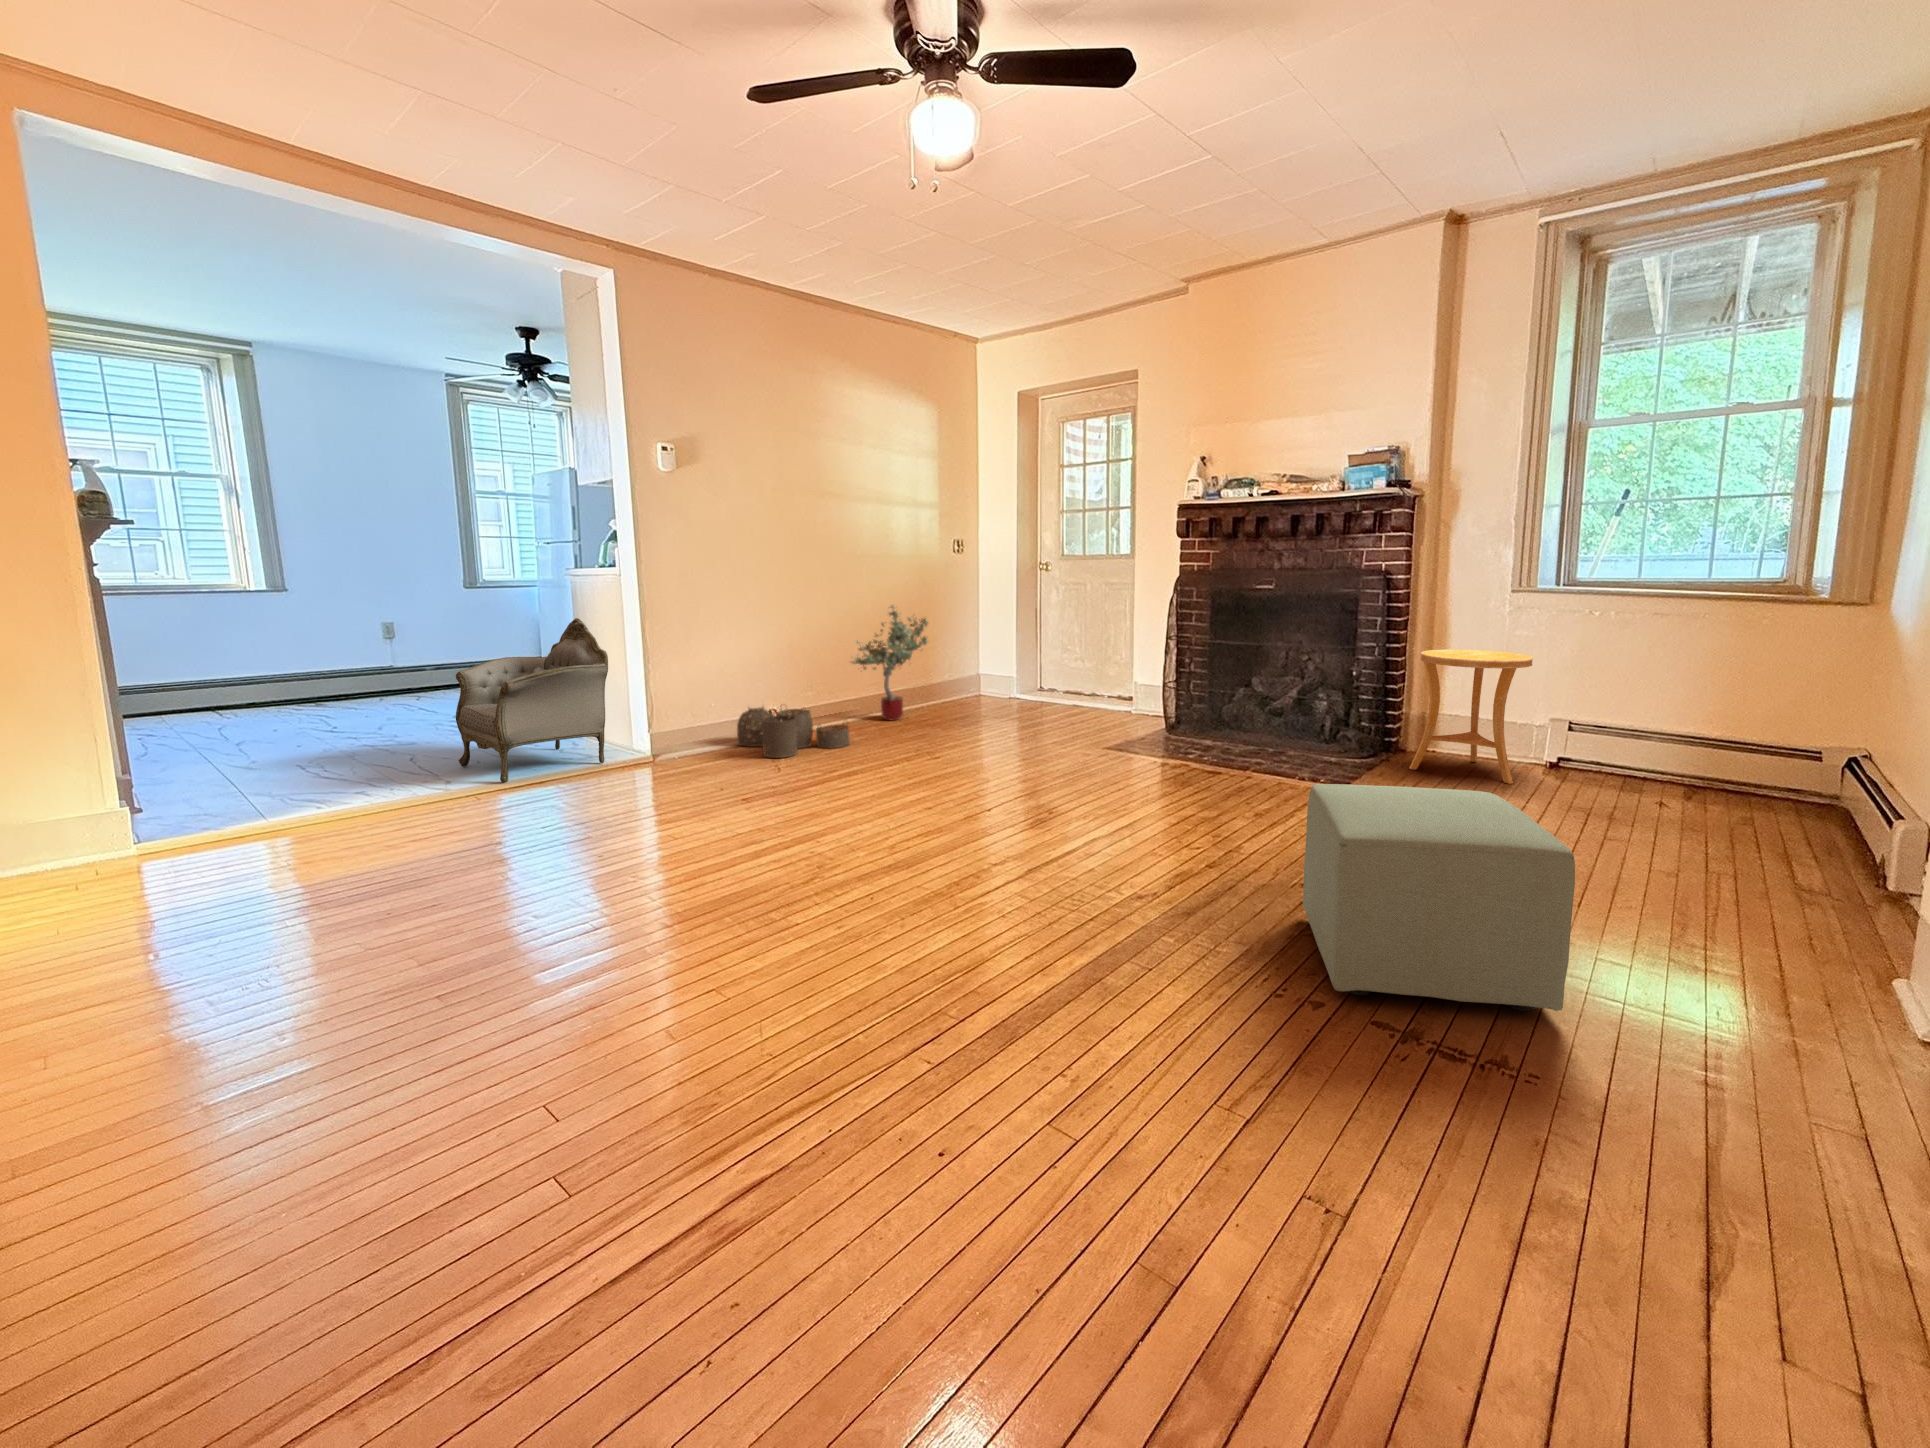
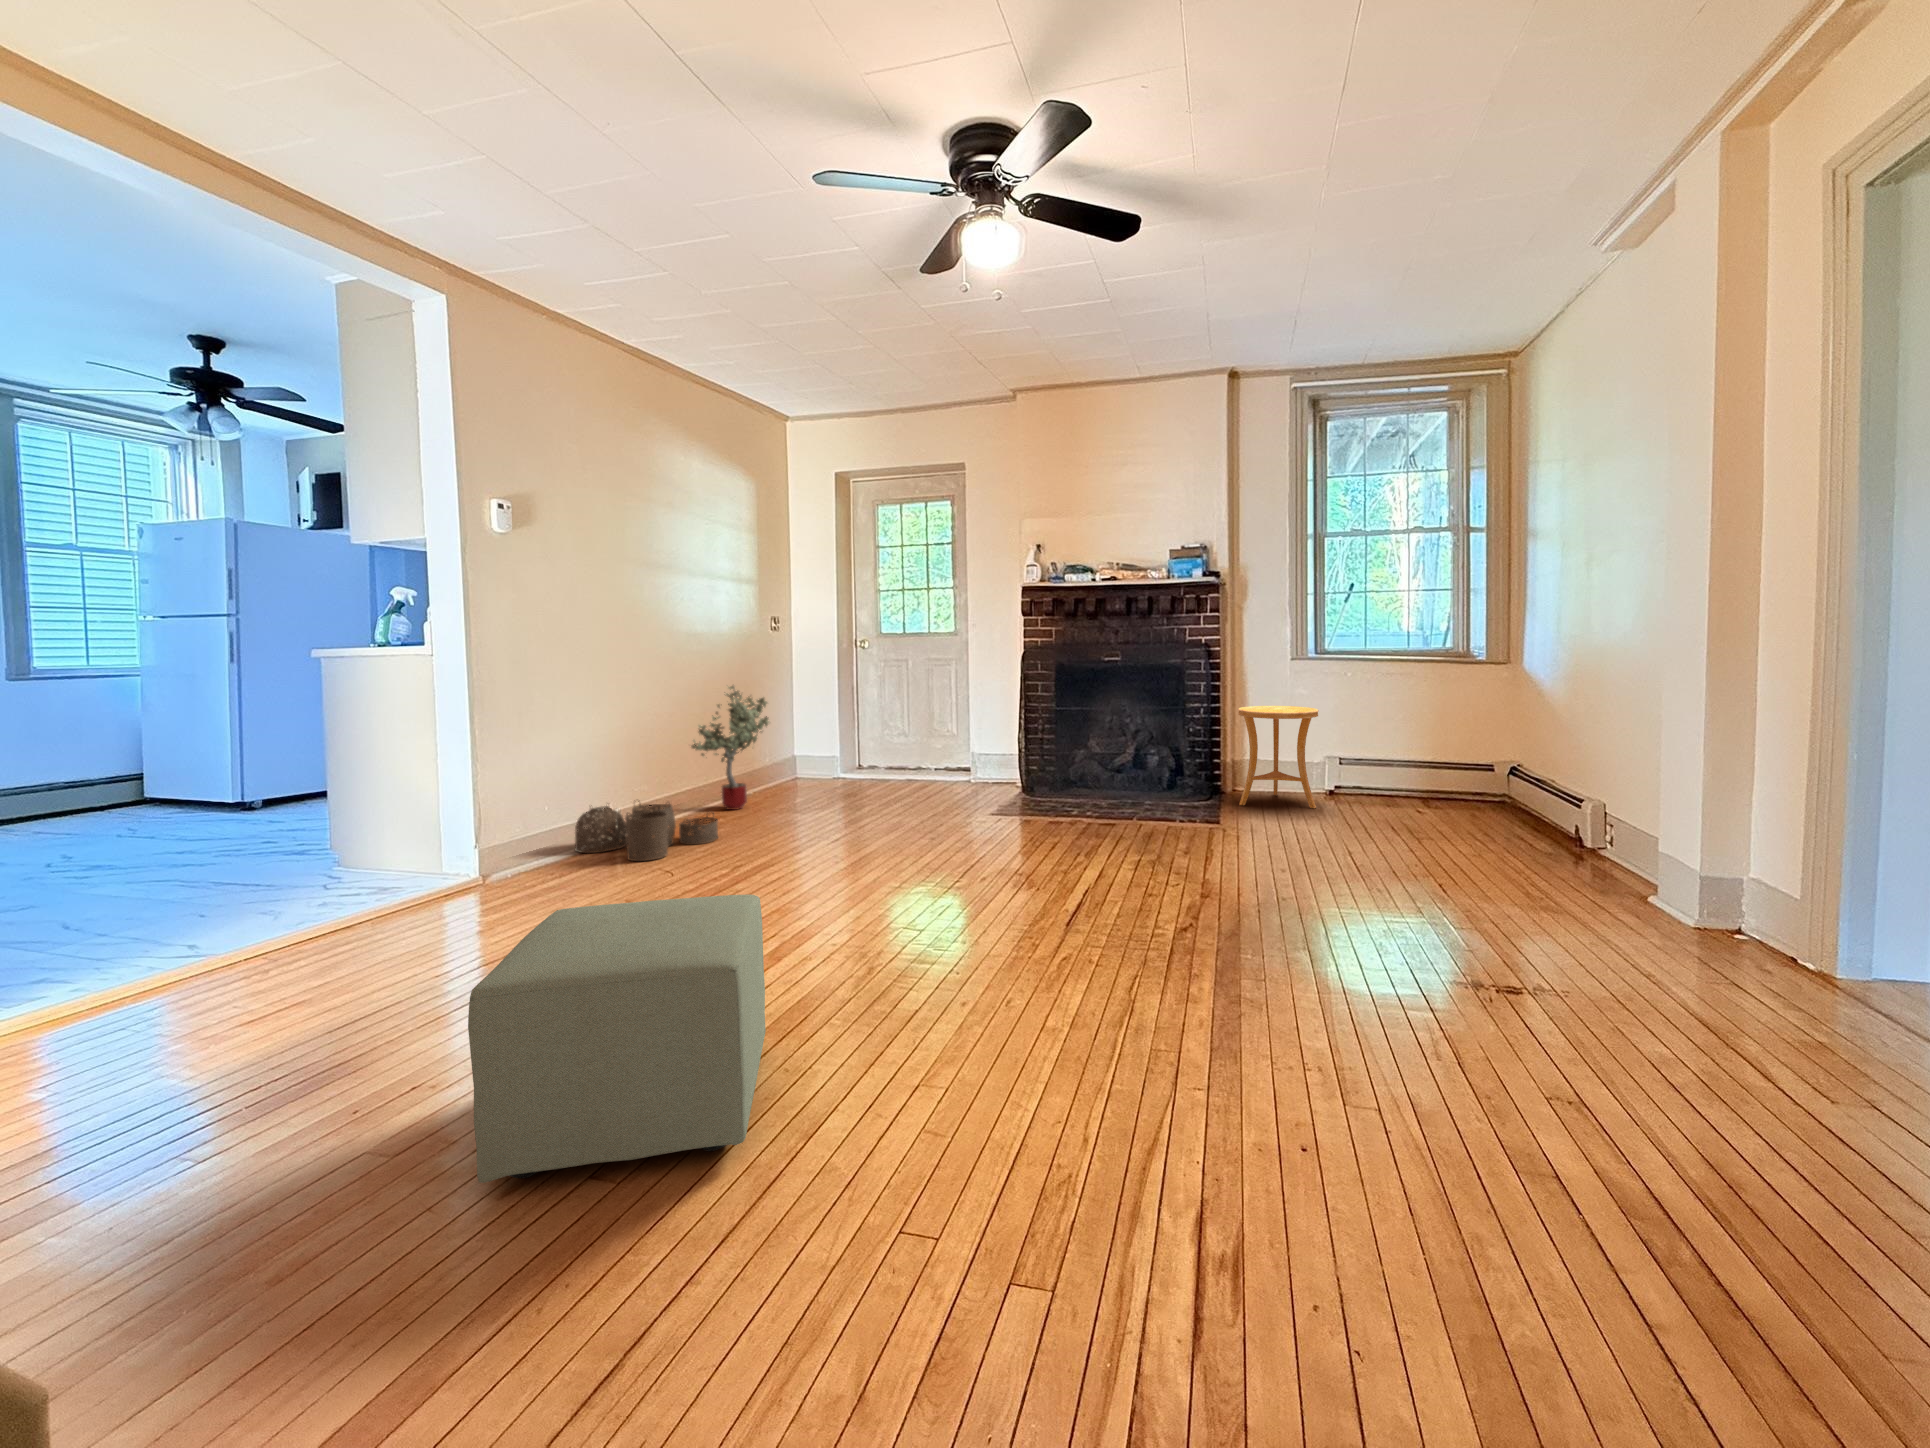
armchair: present [456,618,608,782] -> none [171,712,426,933]
ottoman: present [1303,784,1575,1011] -> present [468,895,766,1183]

